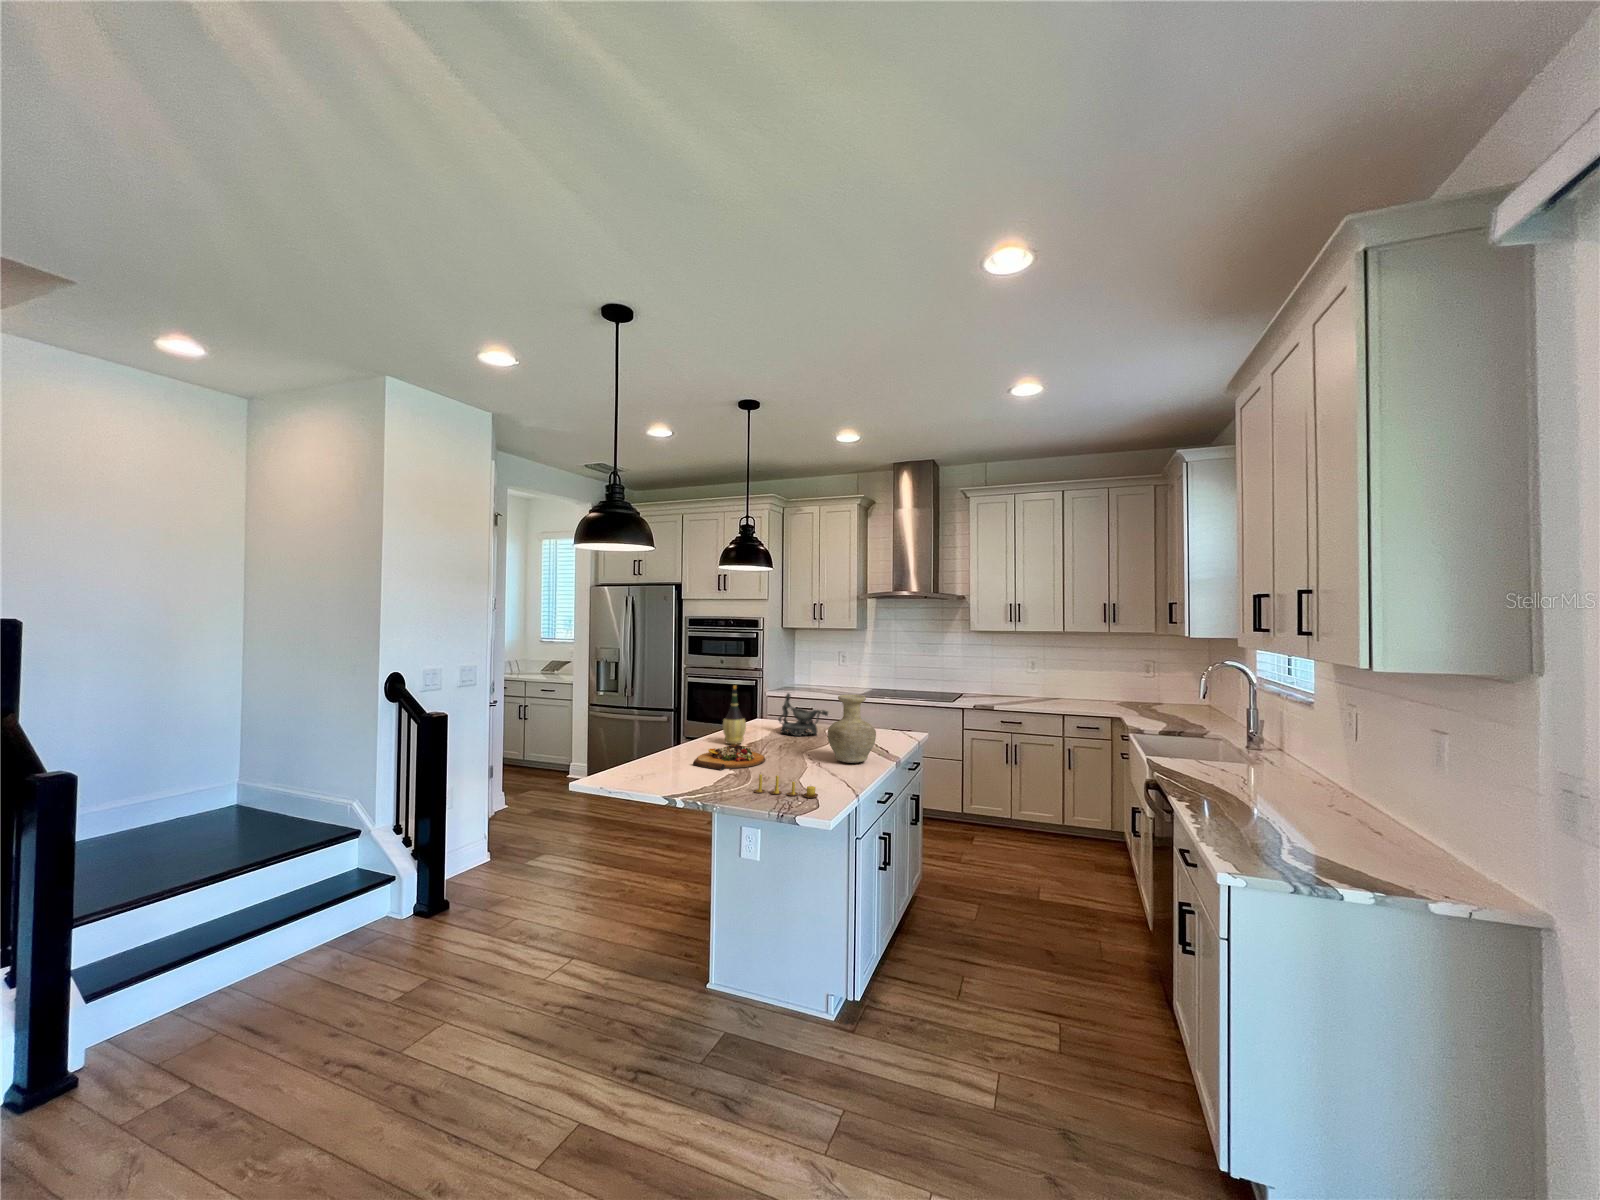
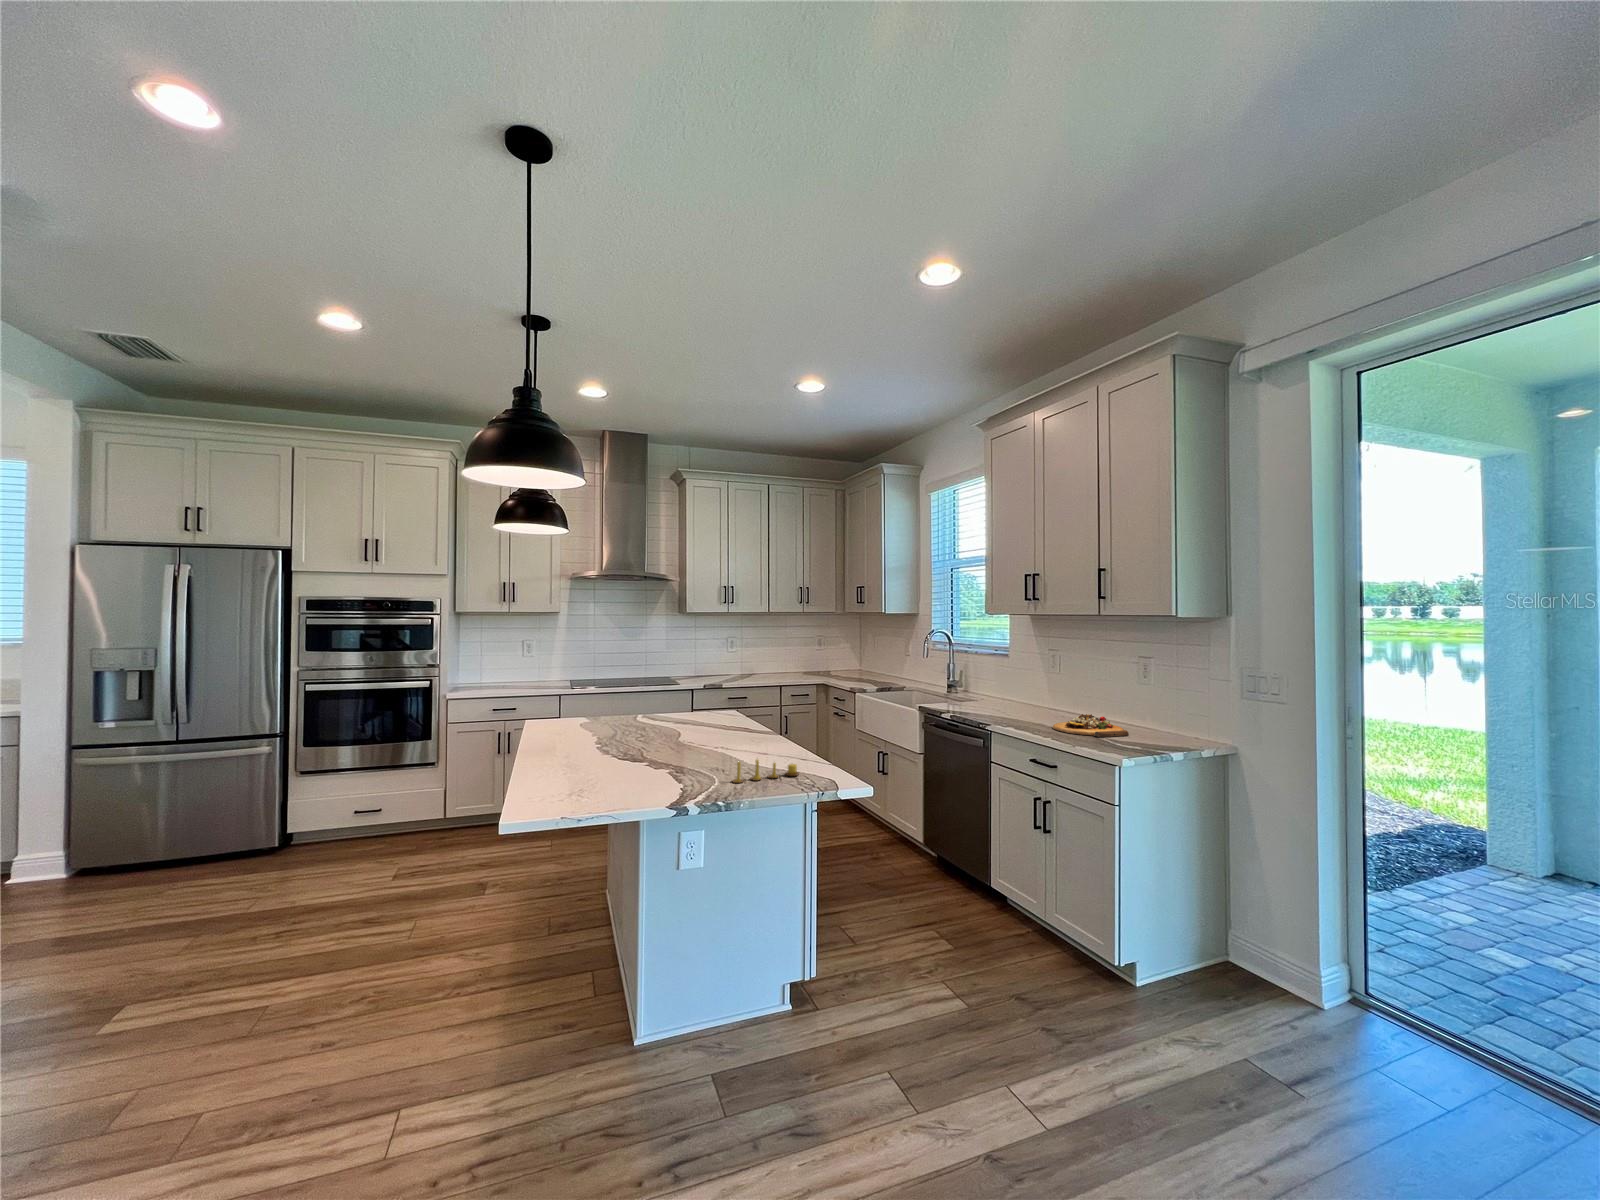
wine bottle: present [723,685,746,744] -> none [558,673,590,748]
decorative bowl: present [778,693,828,736] -> none [591,681,652,730]
vase: present [827,695,876,763] -> none [712,671,764,743]
cutting board: present [693,744,765,770] -> present [1052,714,1129,737]

